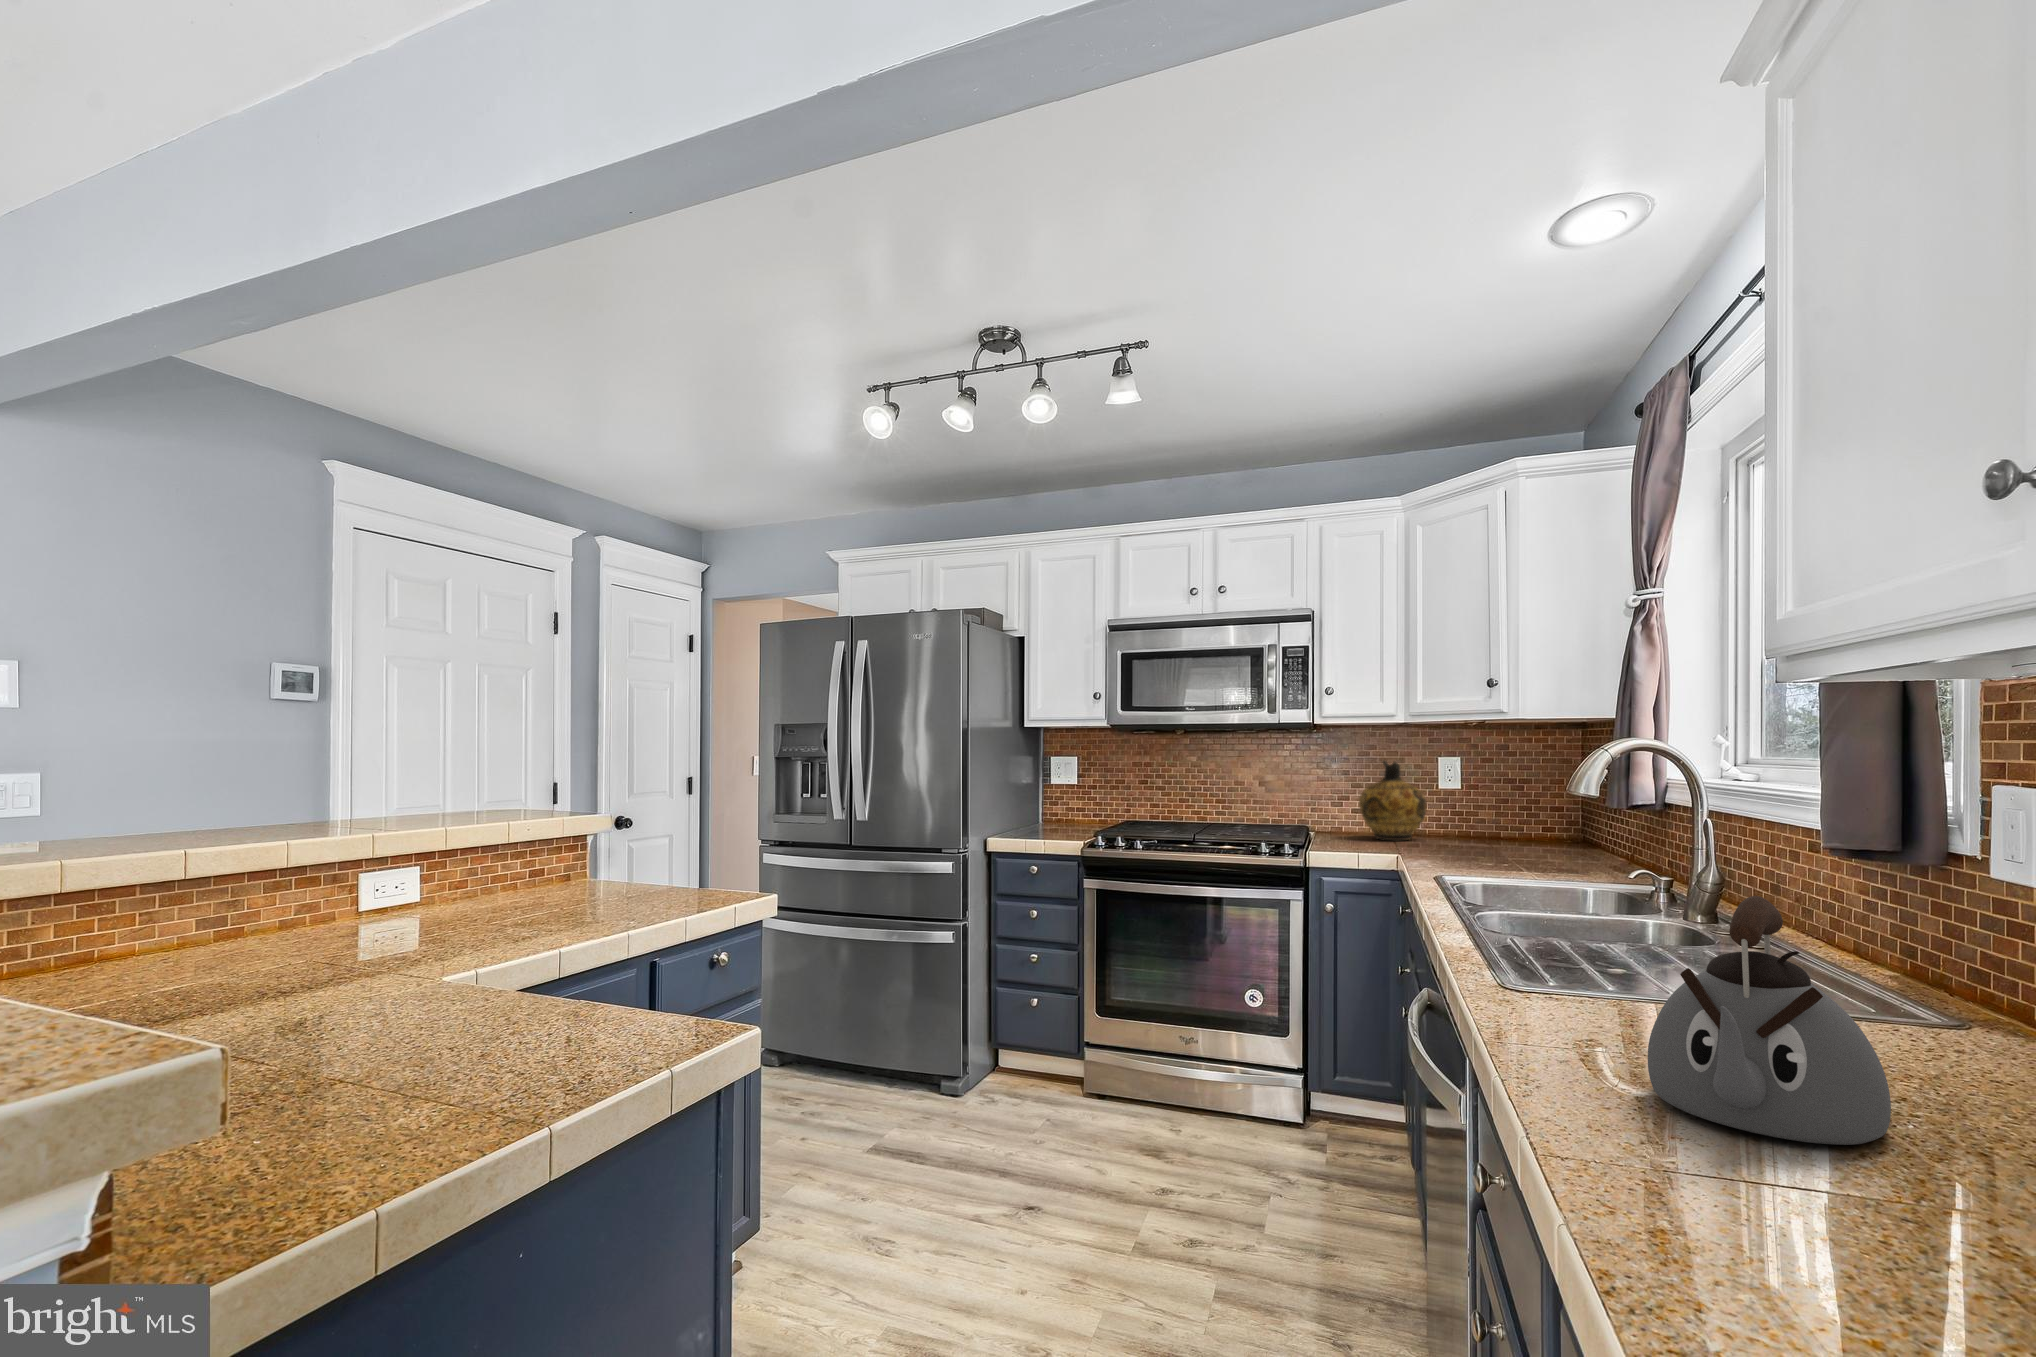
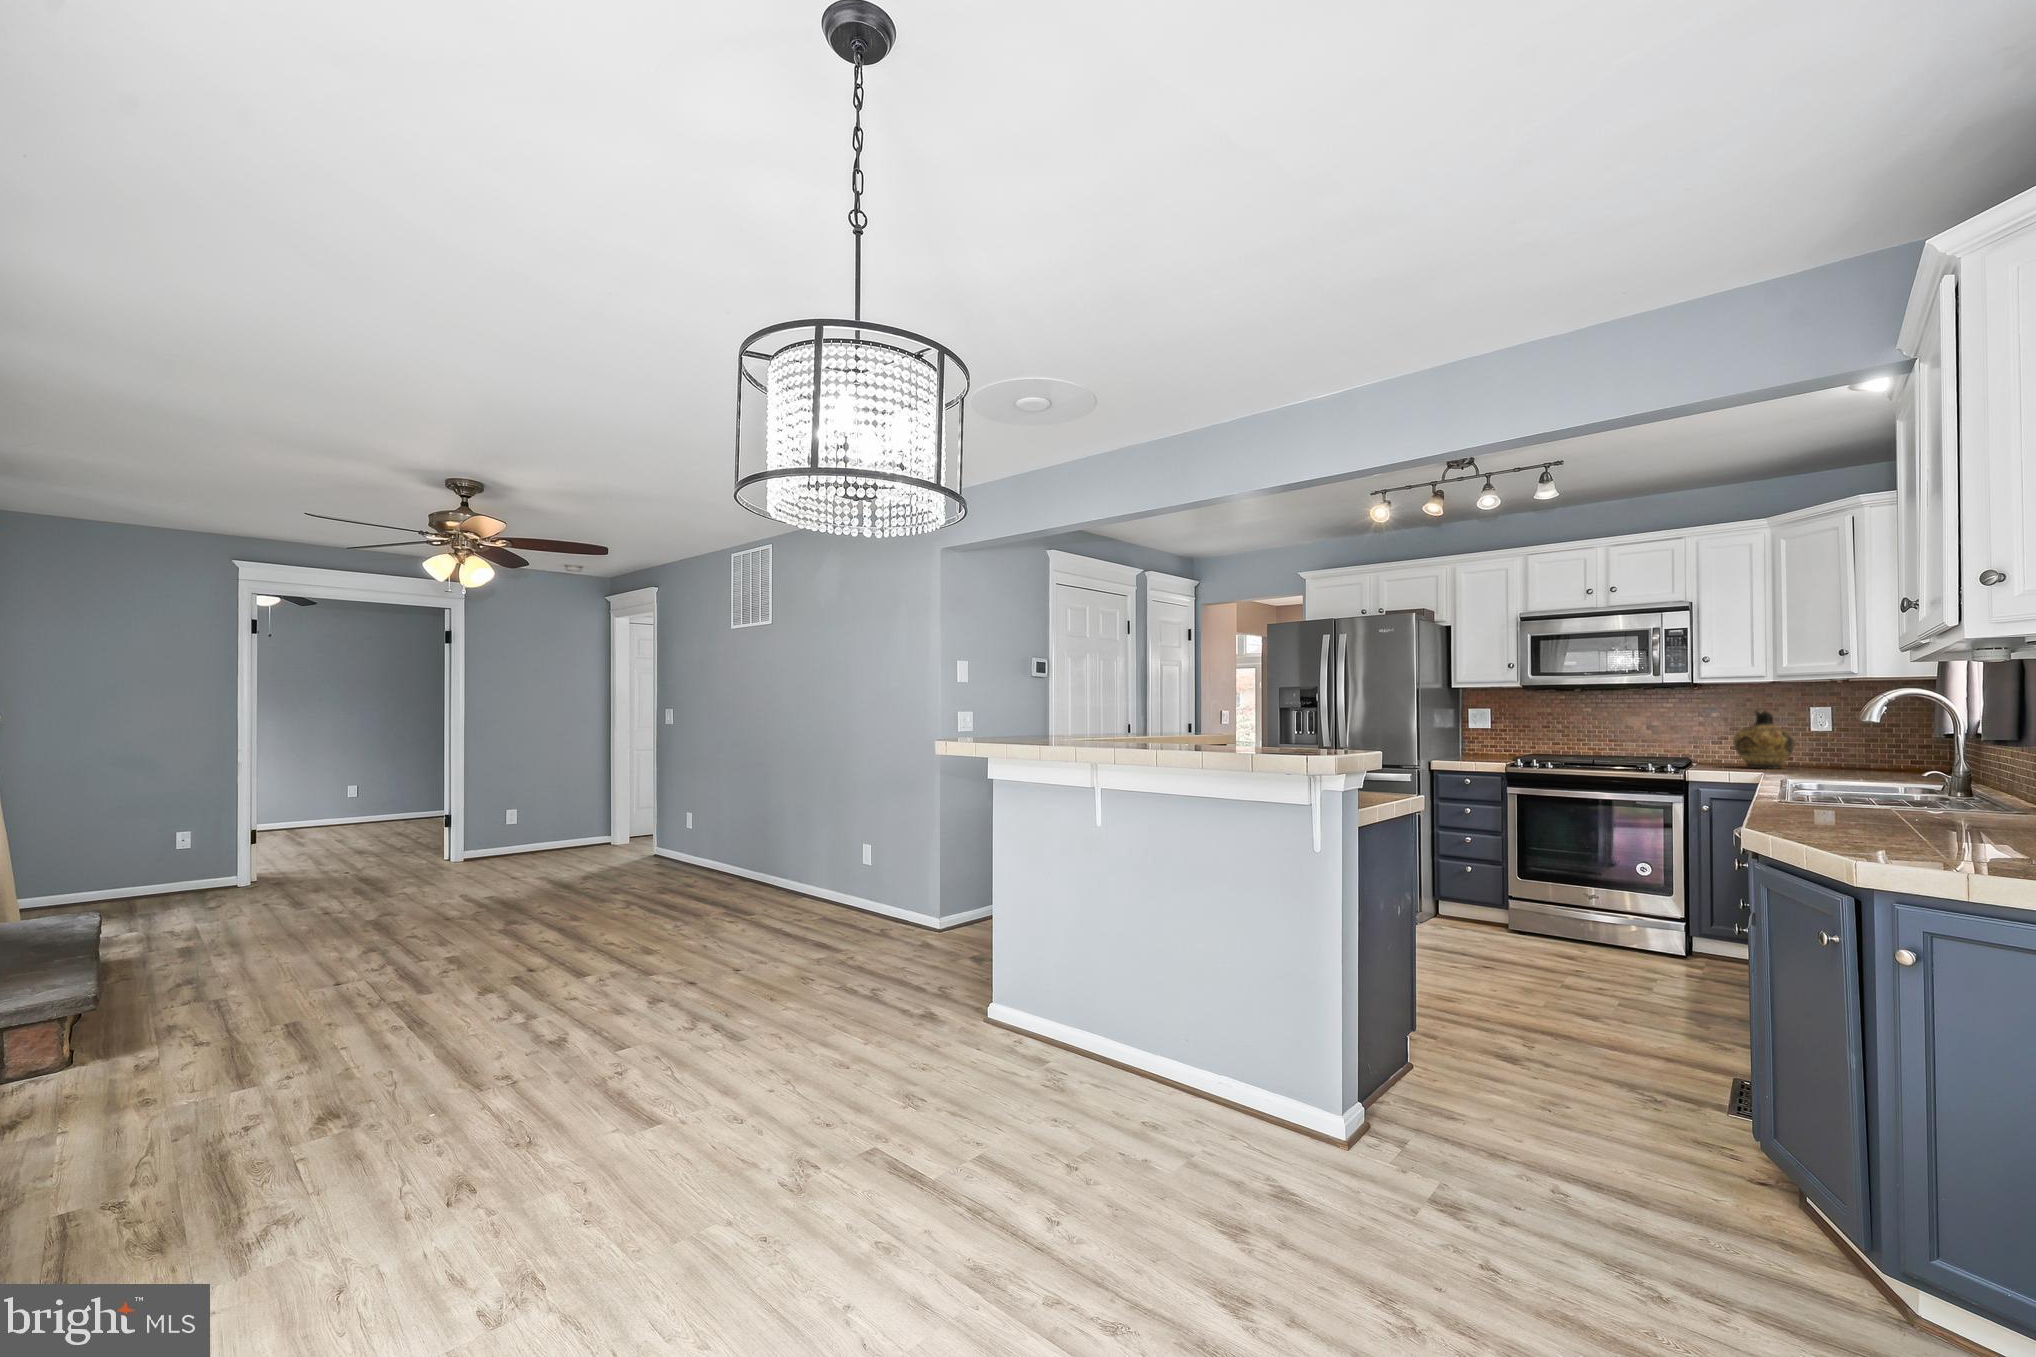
kettle: present [1648,896,1891,1145] -> none [1846,746,1954,833]

